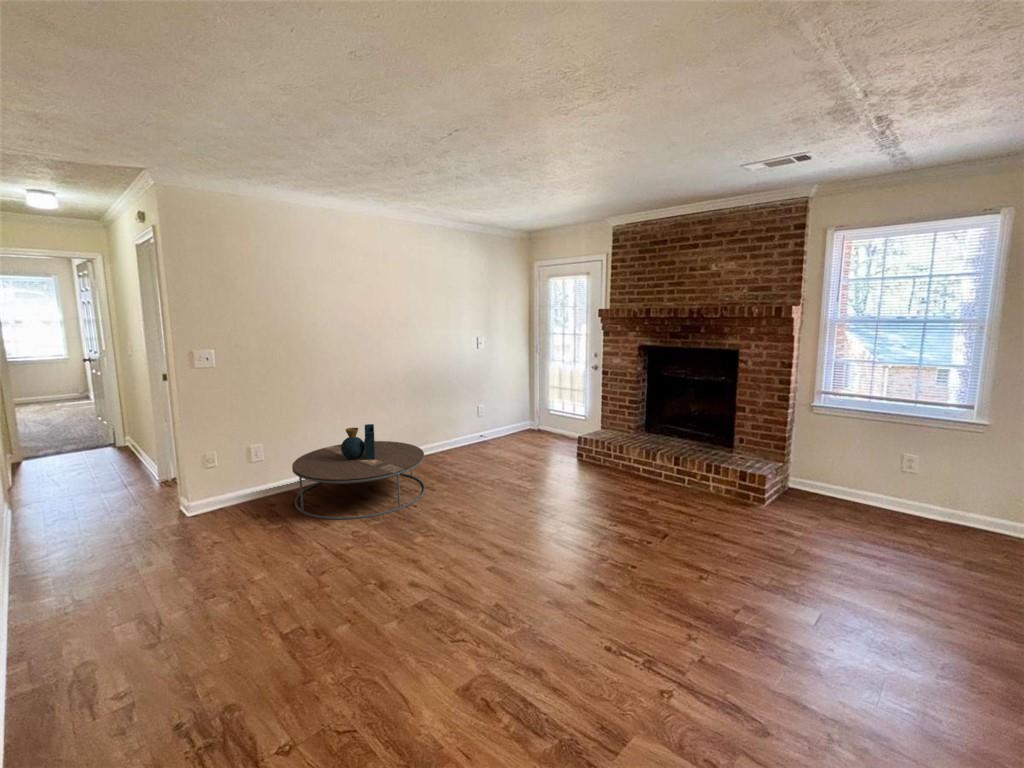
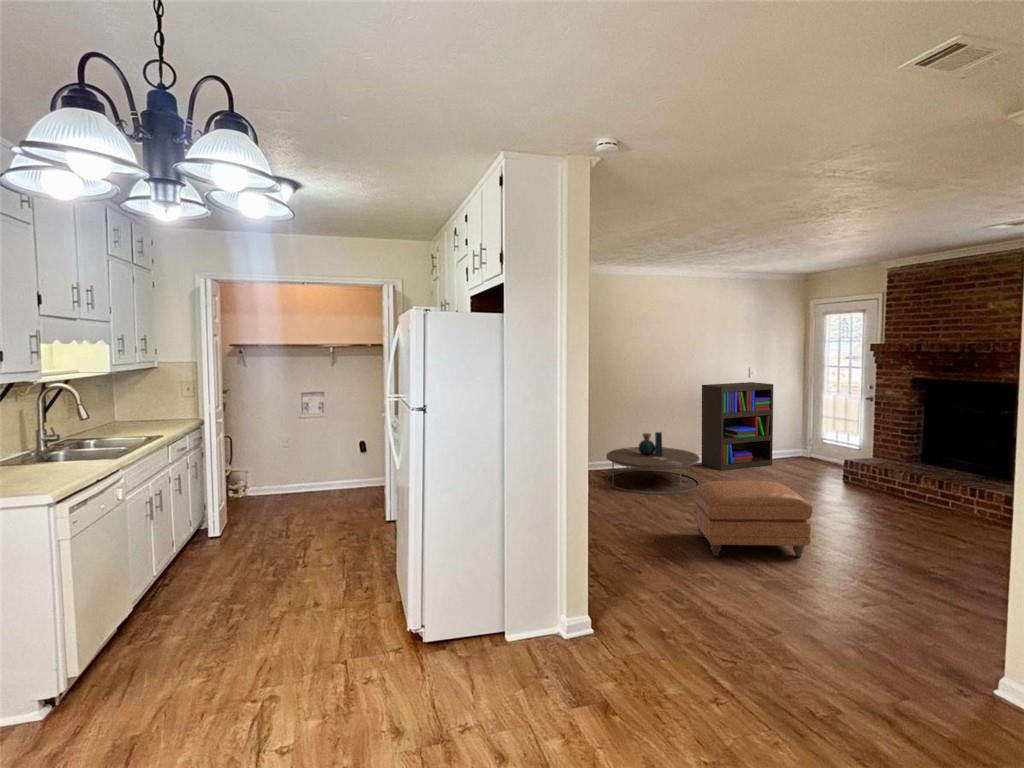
bookshelf: none [425,353,505,461] -> present [702,382,773,471]
ottoman: none [413,504,591,660] -> present [693,480,812,557]

